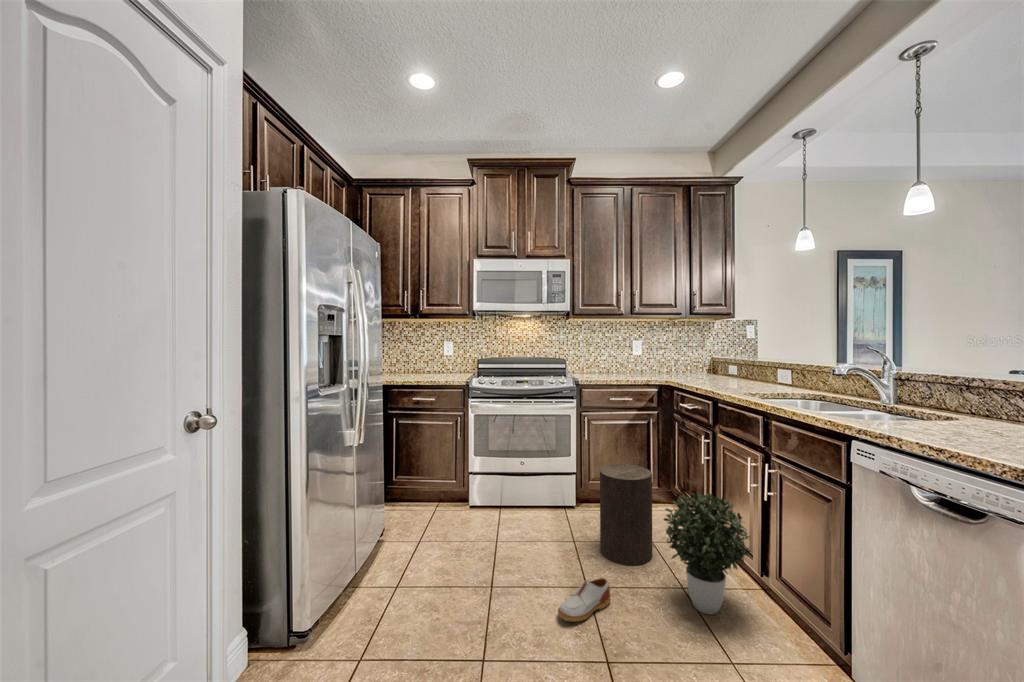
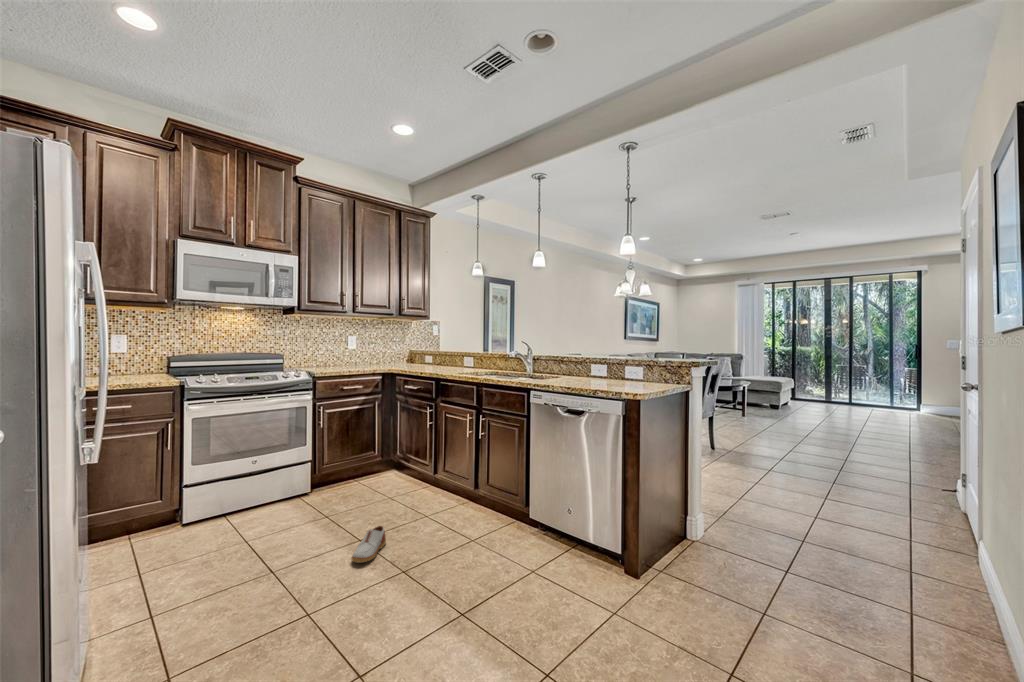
stool: present [600,464,652,565] -> none [354,439,398,520]
potted plant: present [664,493,752,614] -> none [419,442,476,526]

